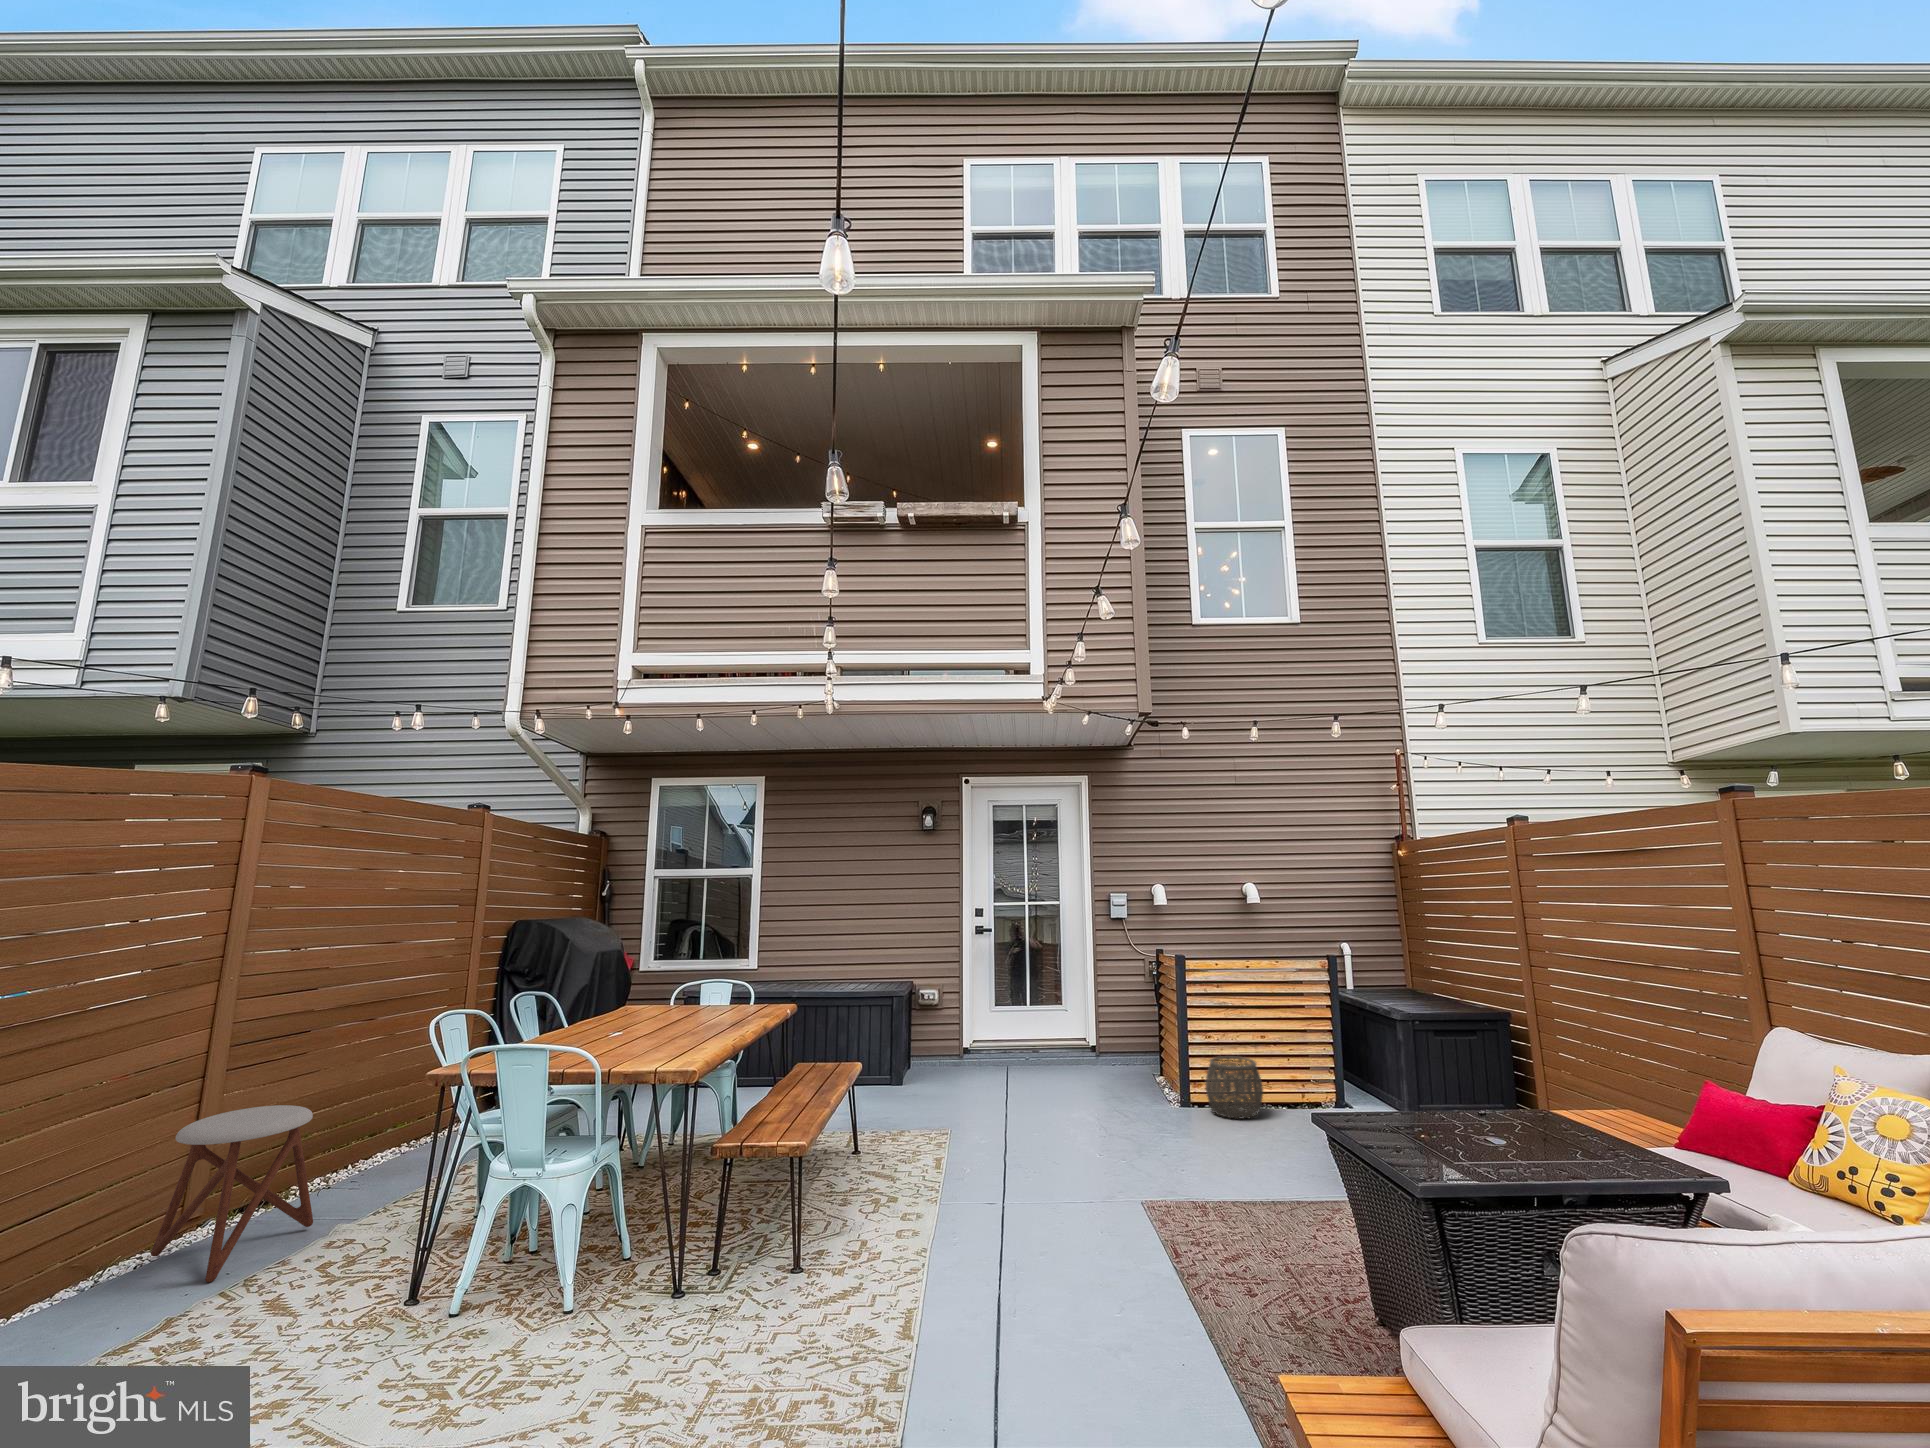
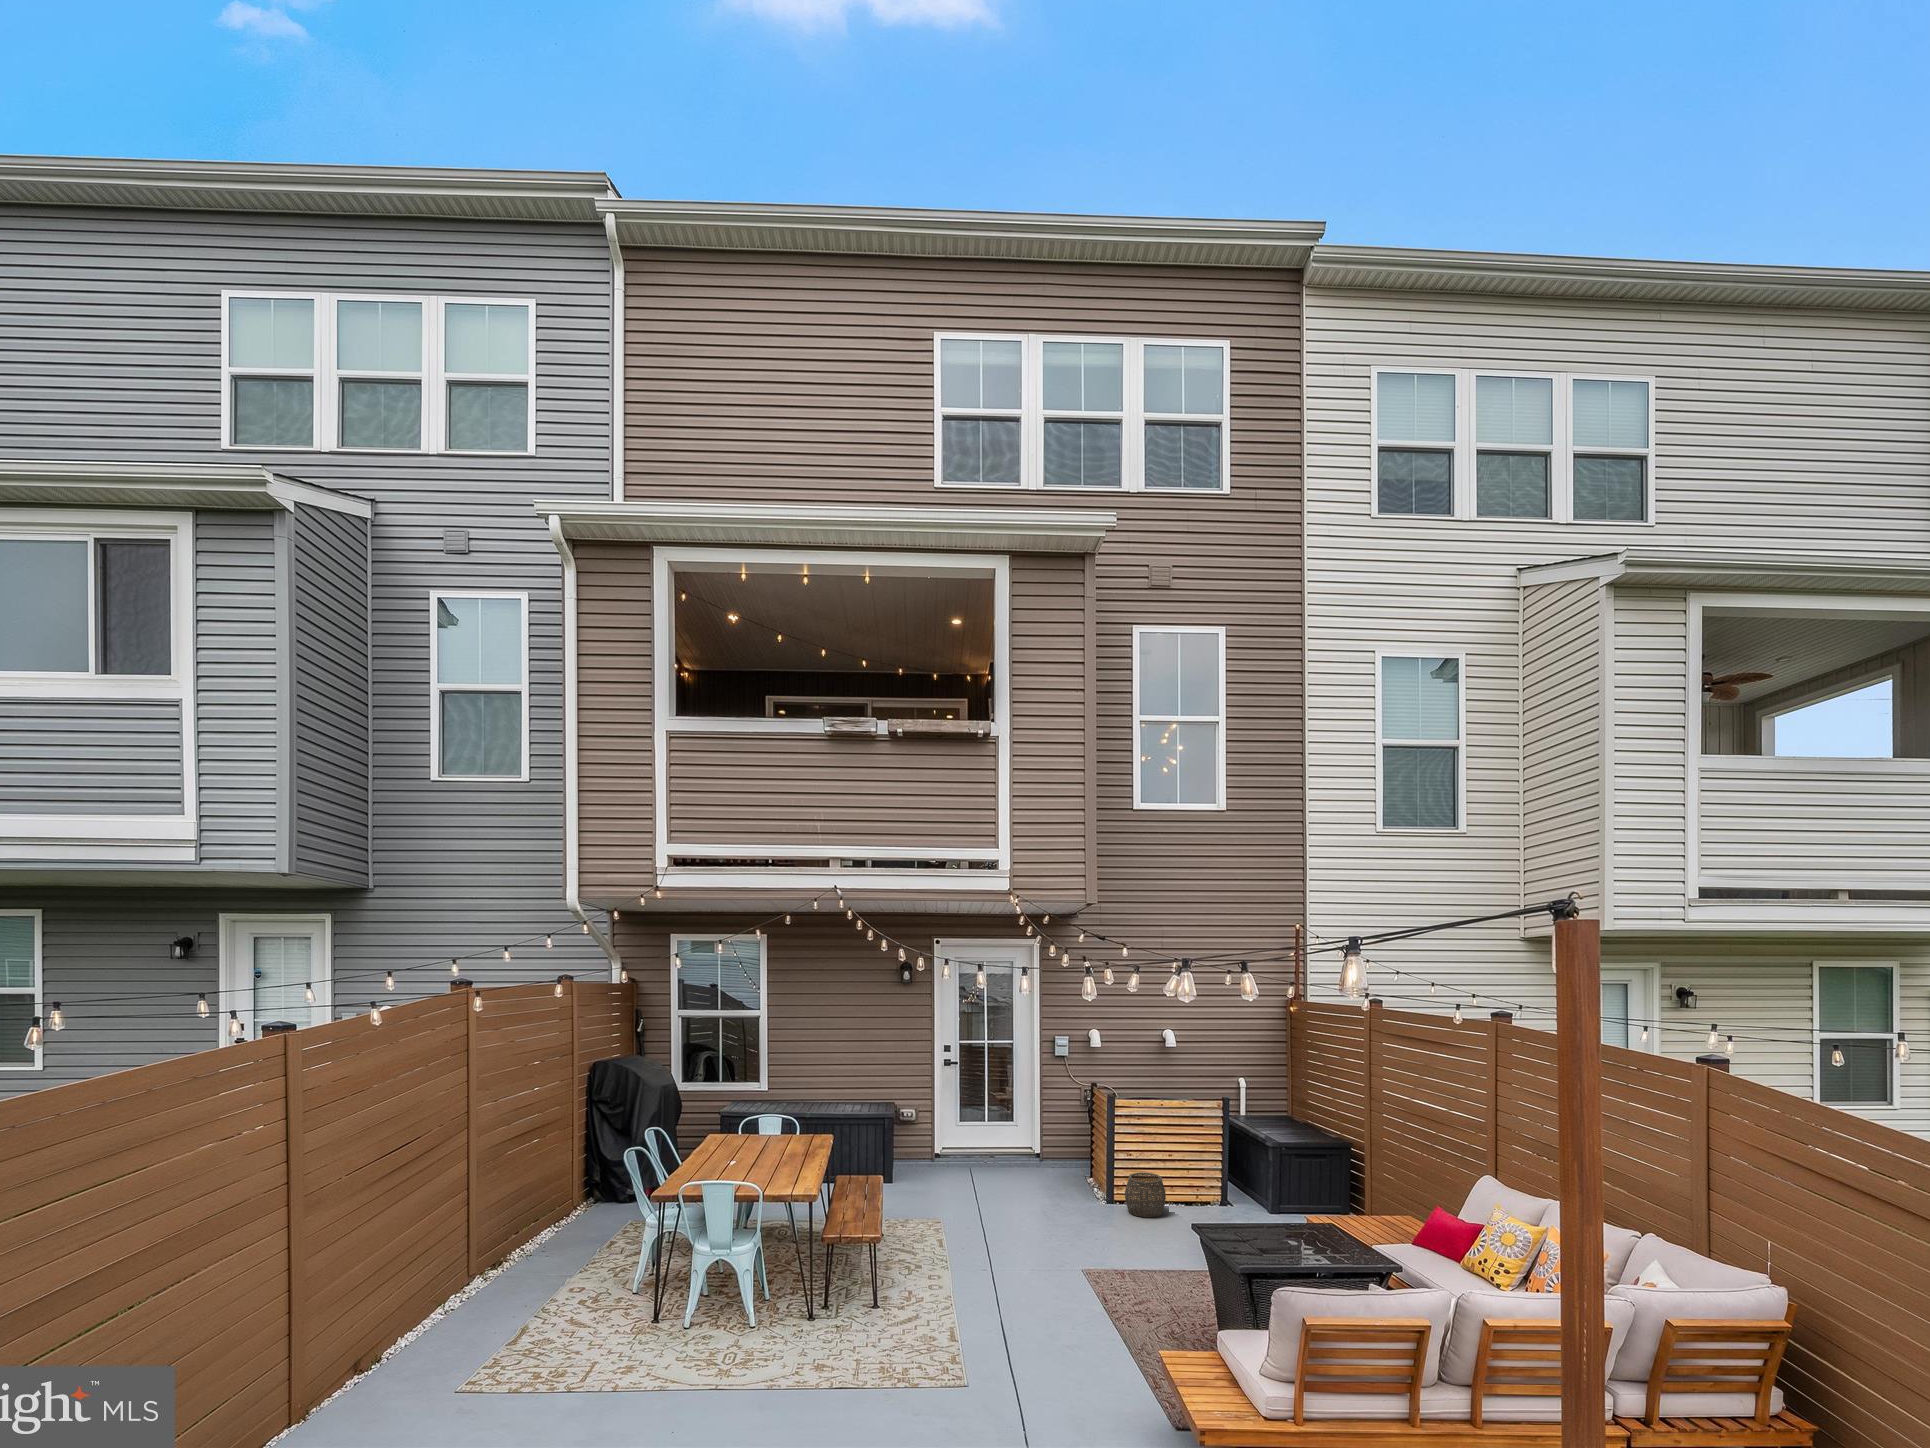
stool: present [151,1105,313,1282] -> none [534,1217,608,1310]

